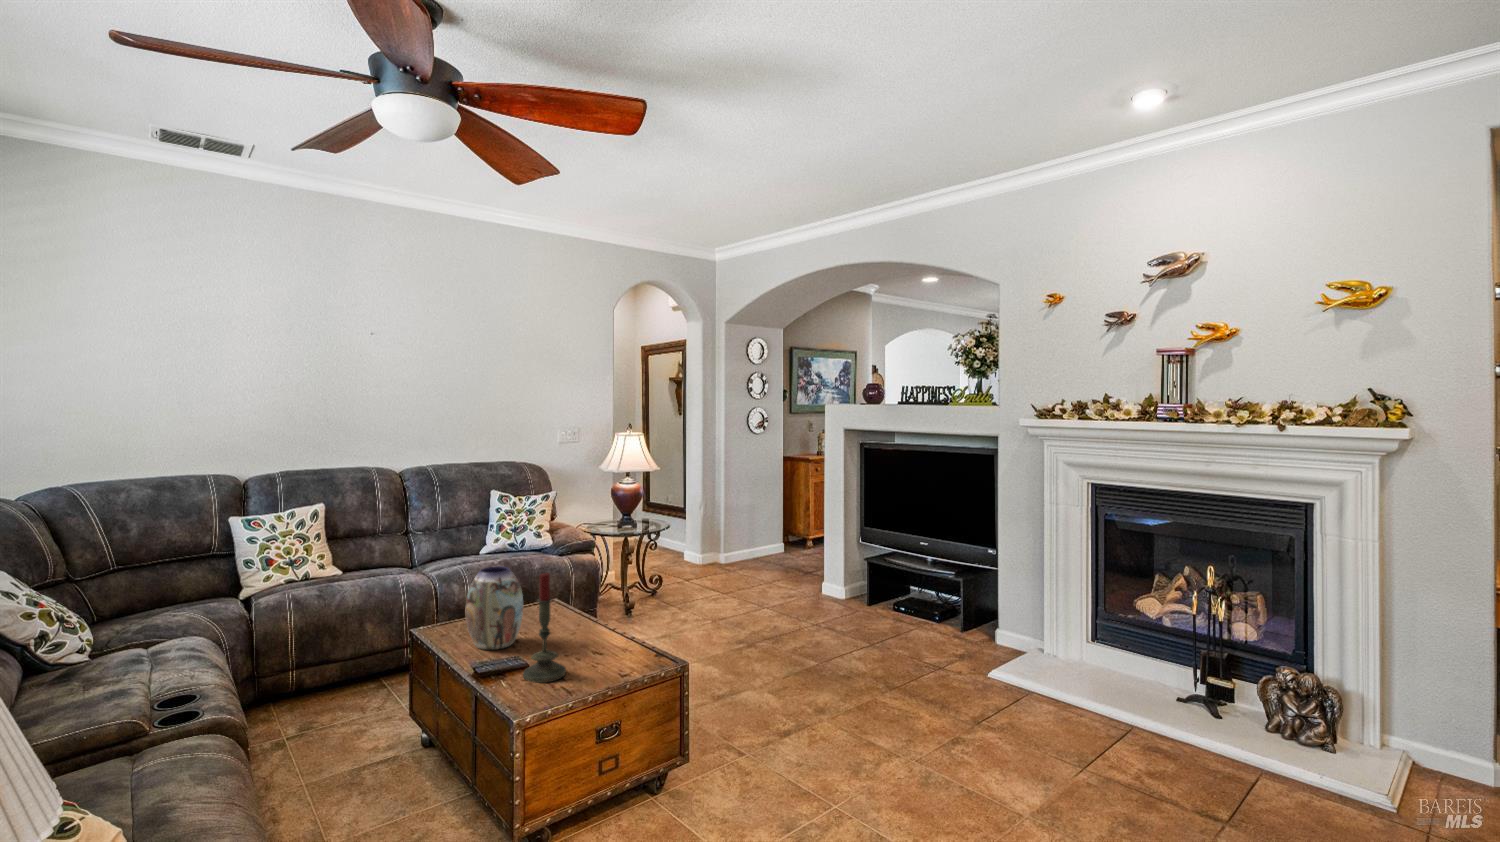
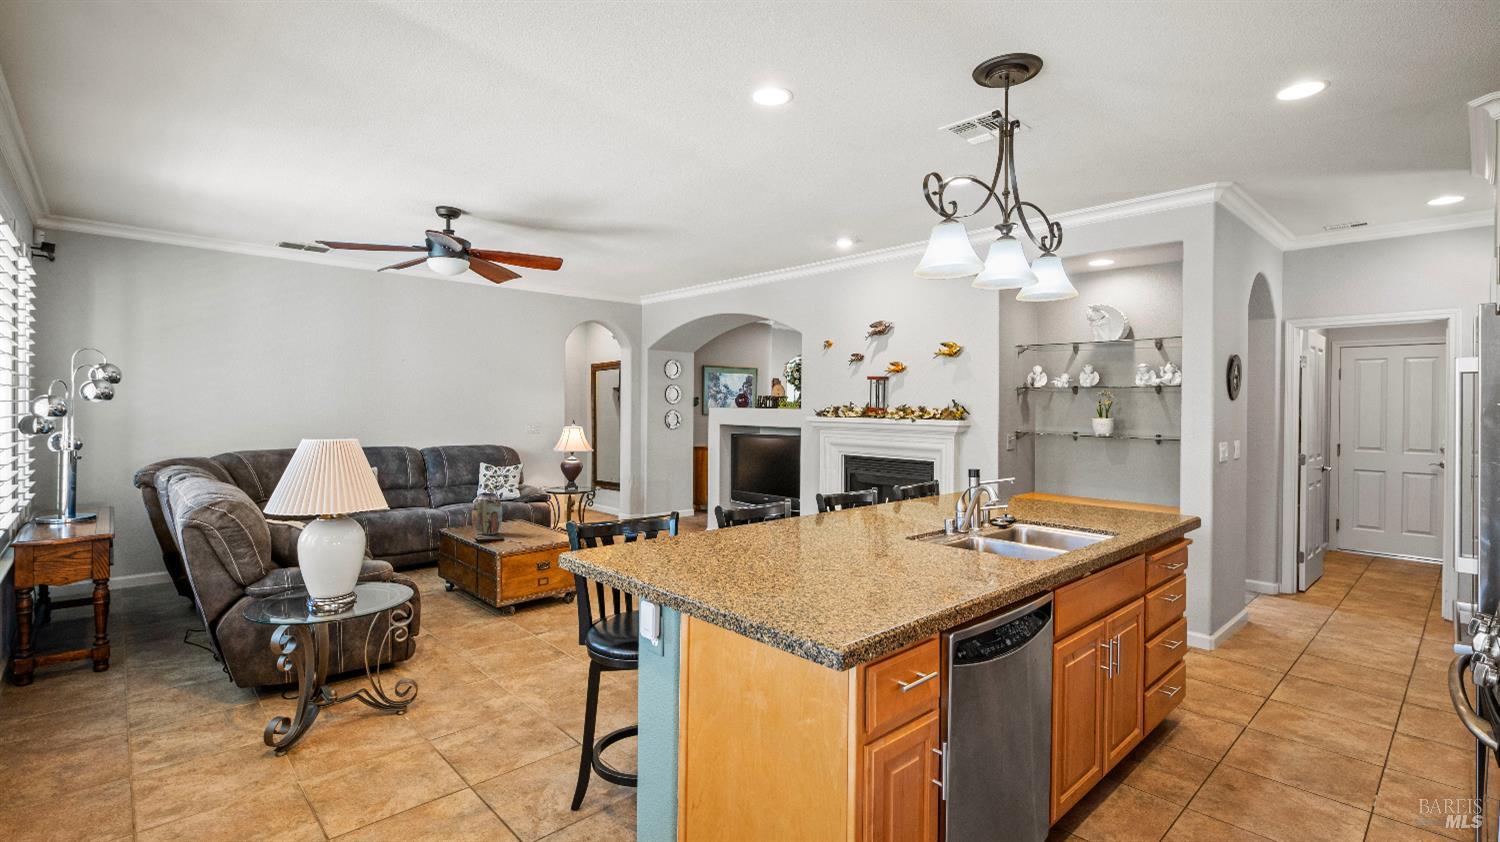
candle: present [523,572,566,683] -> none [502,489,524,544]

